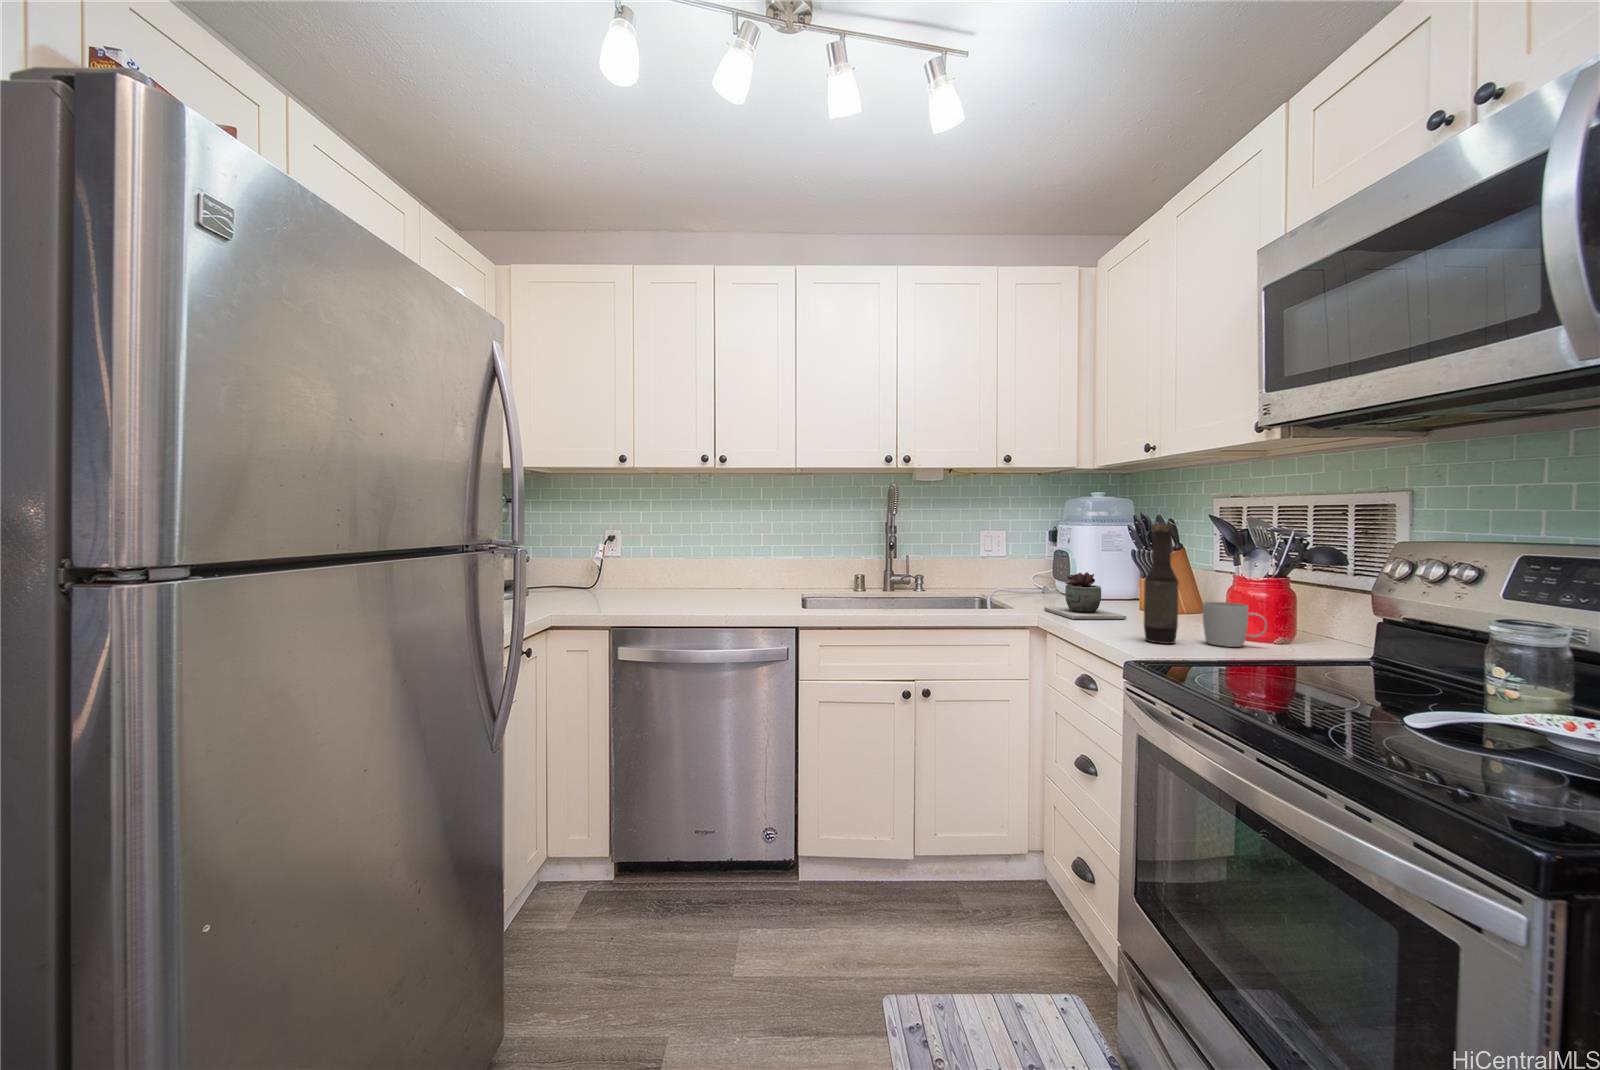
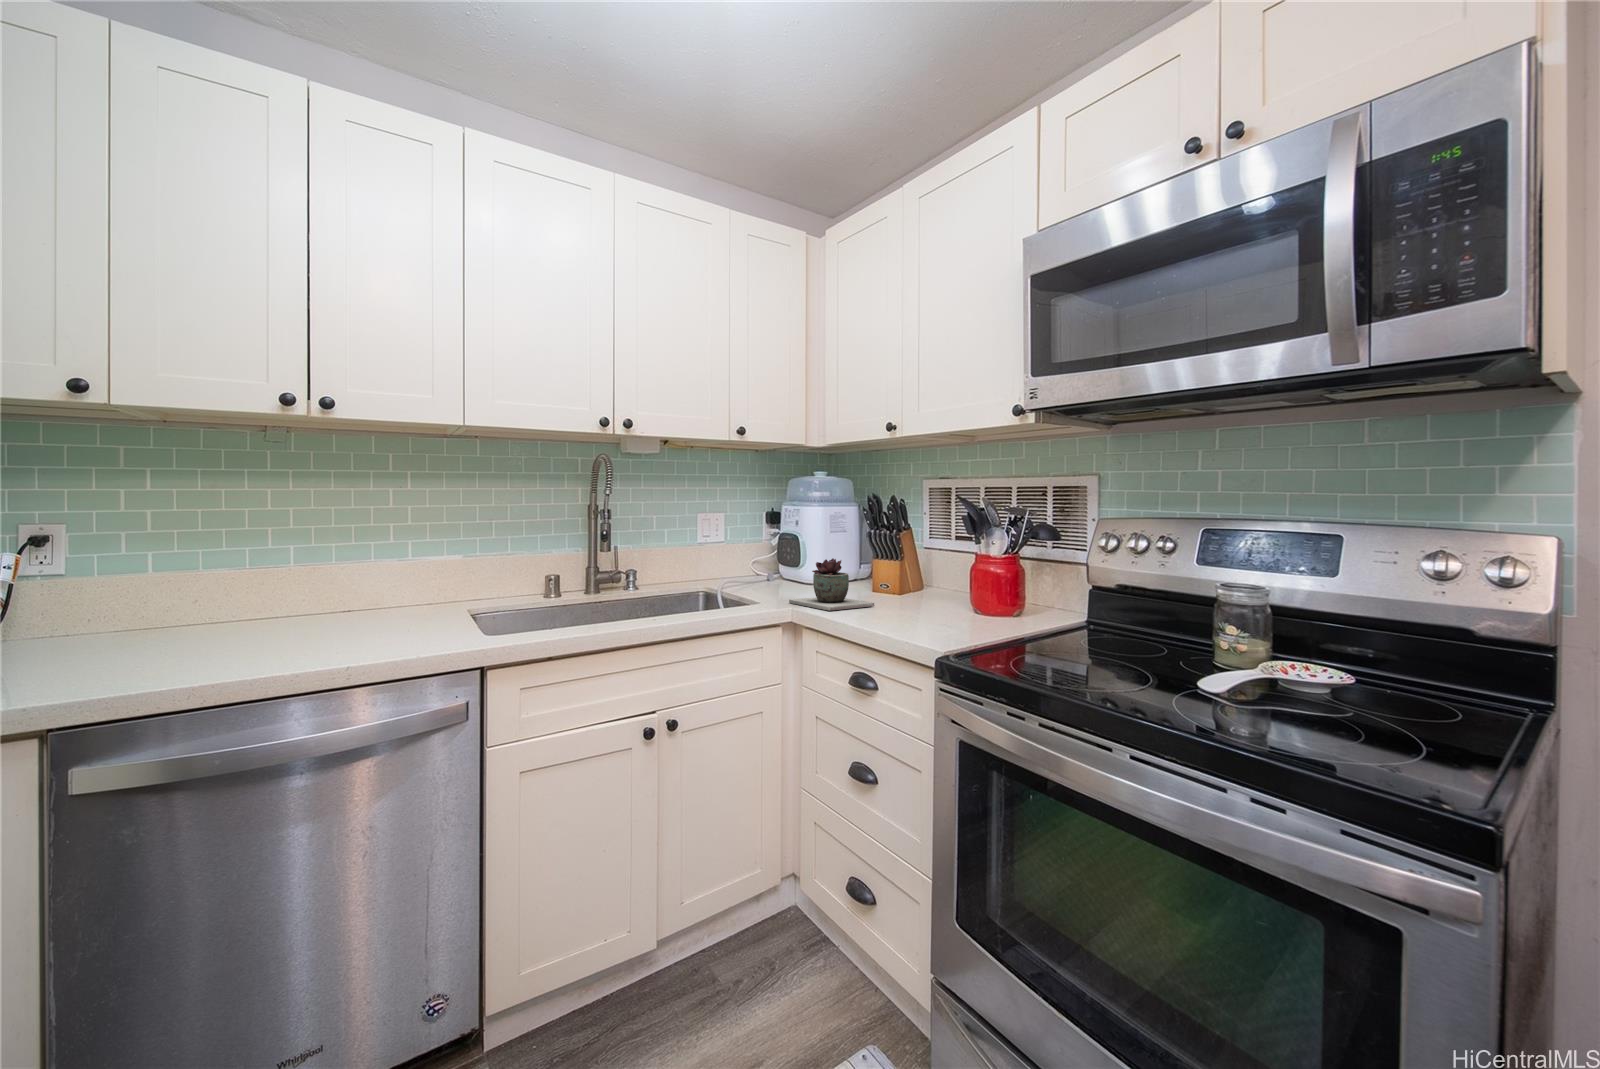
bottle: present [1144,523,1179,644] -> none [917,505,949,629]
mug: present [1203,602,1267,647] -> none [964,583,1016,626]

